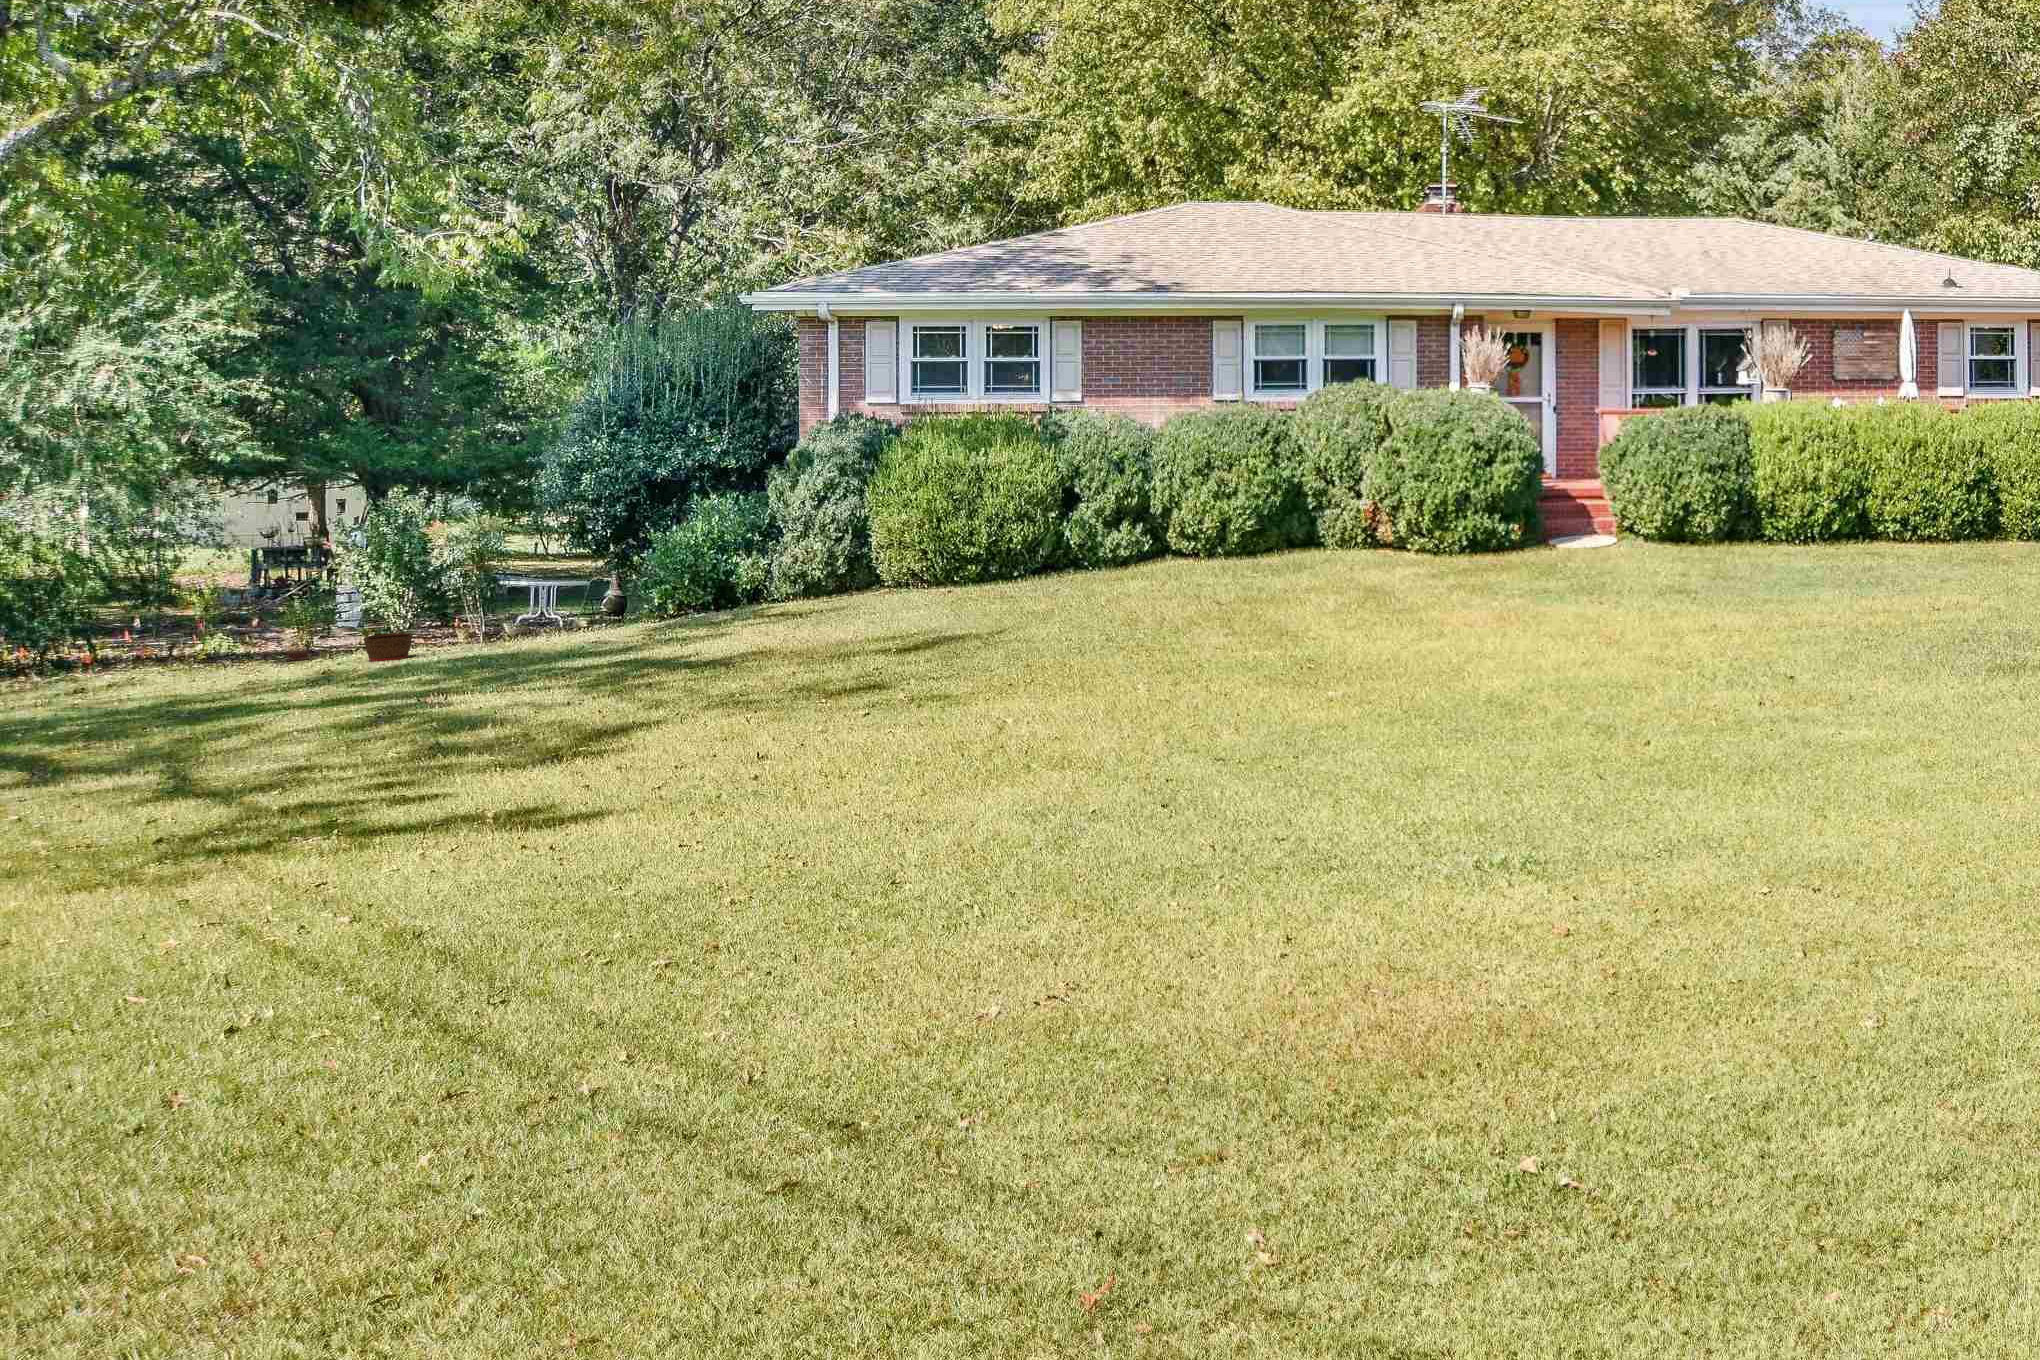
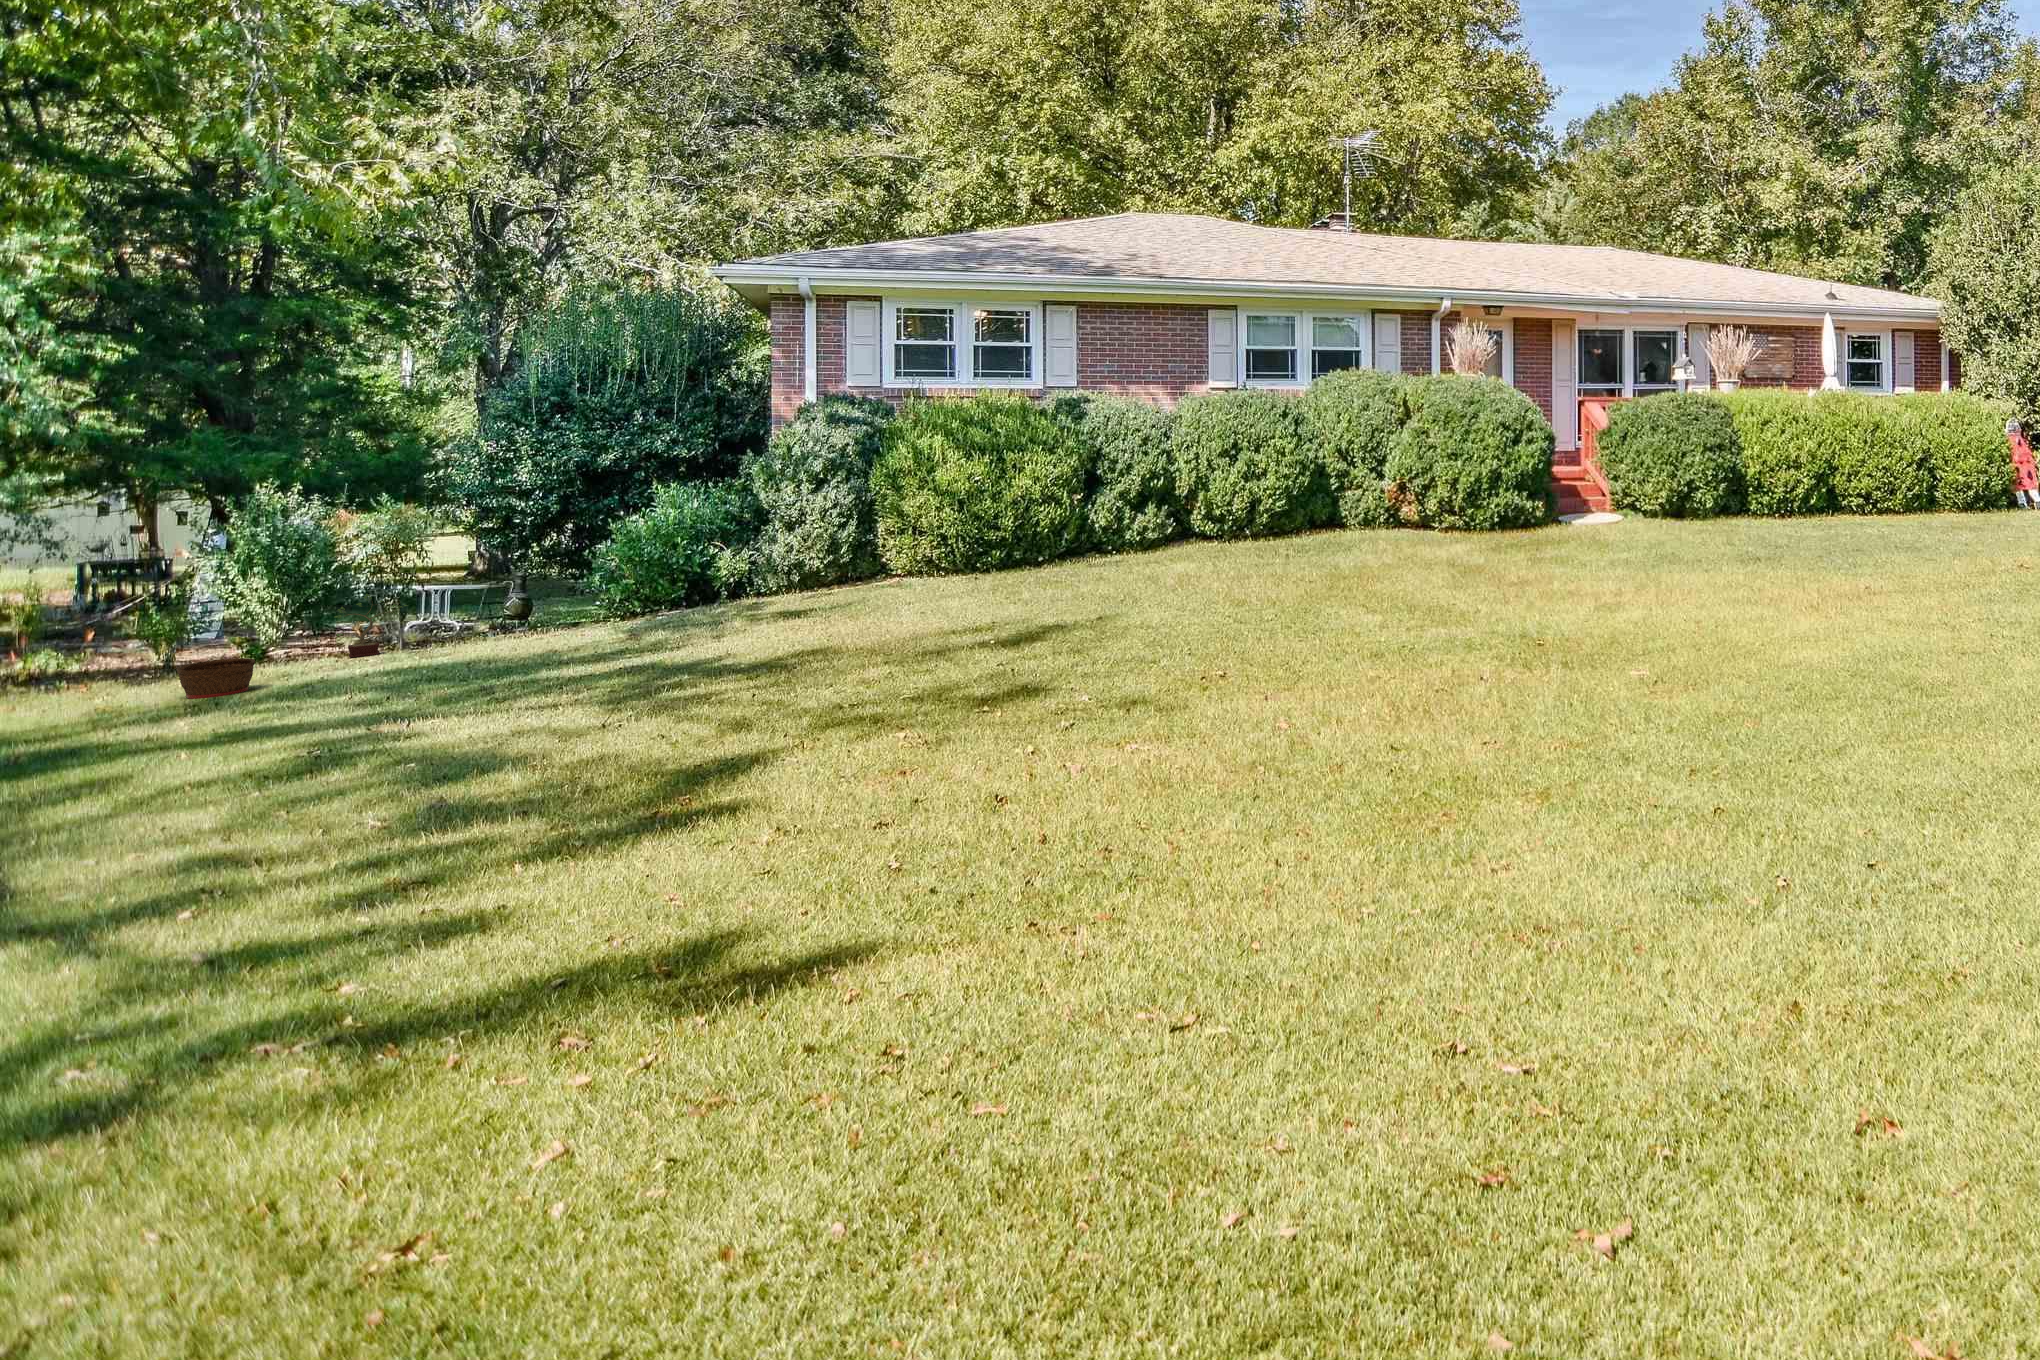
potted plant: present [278,608,321,661] -> present [335,594,407,657]

